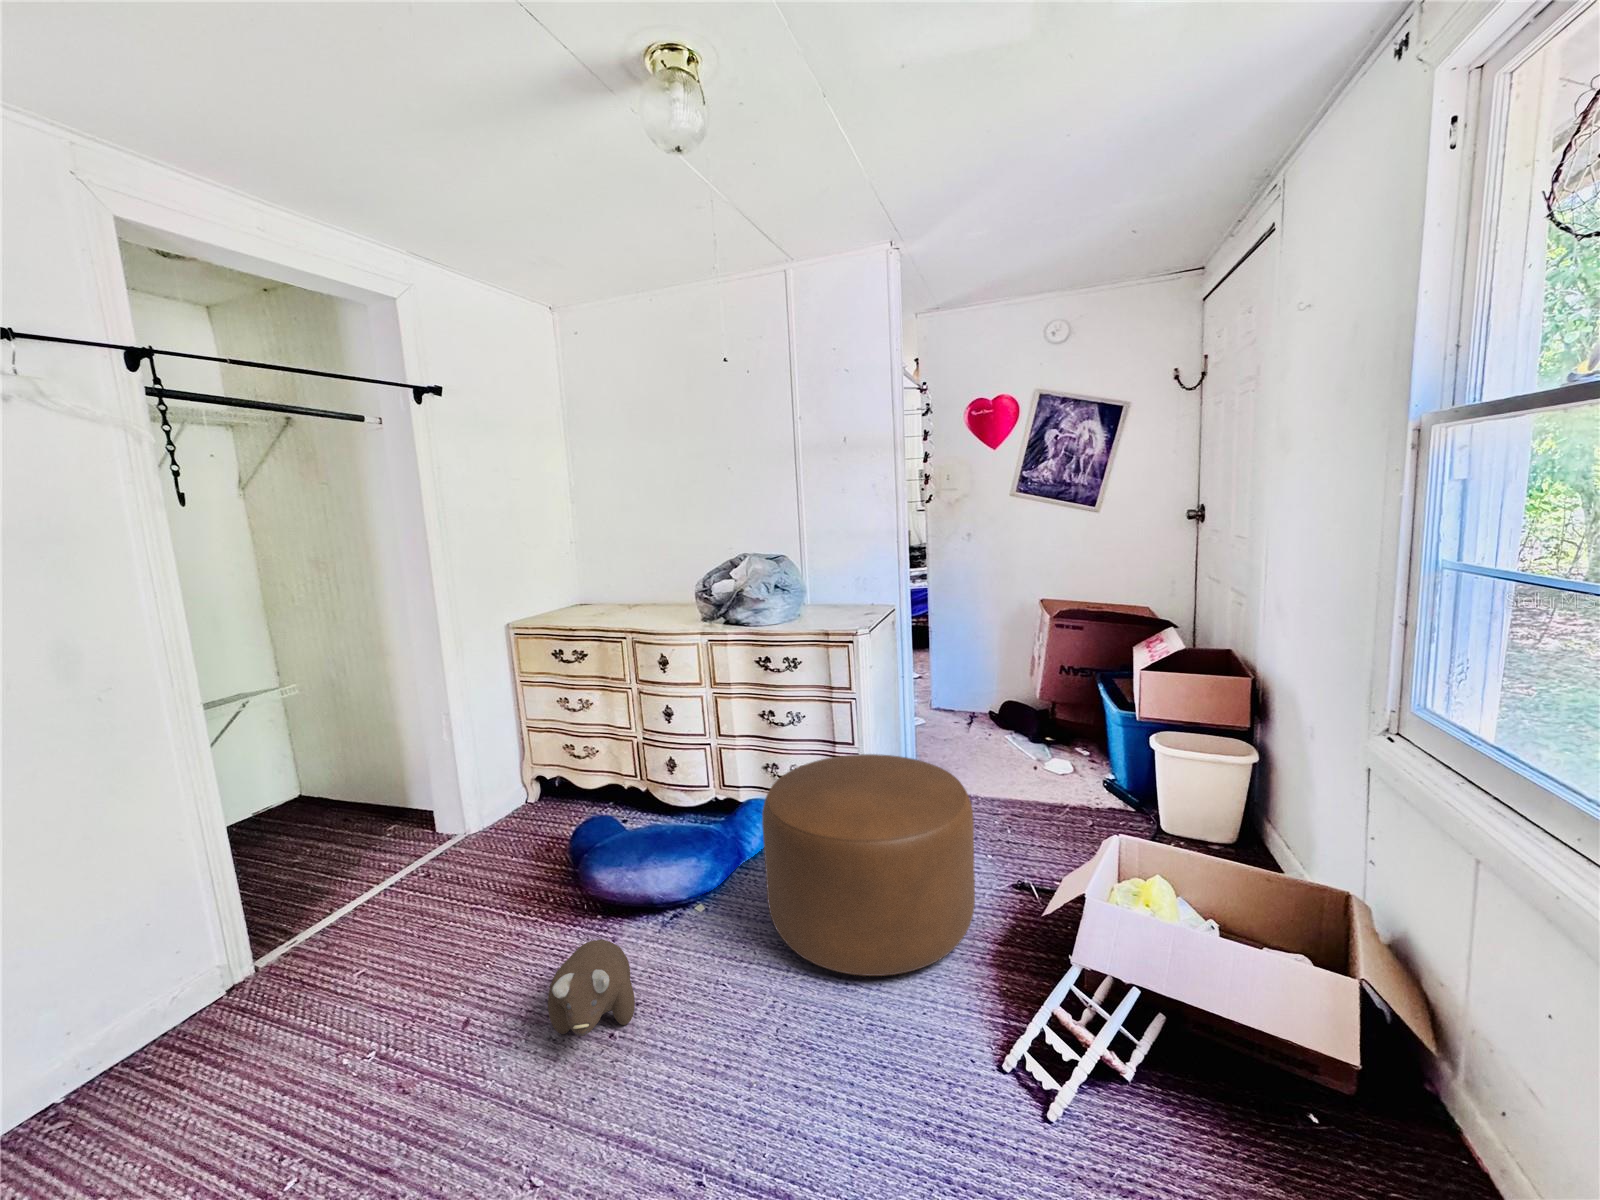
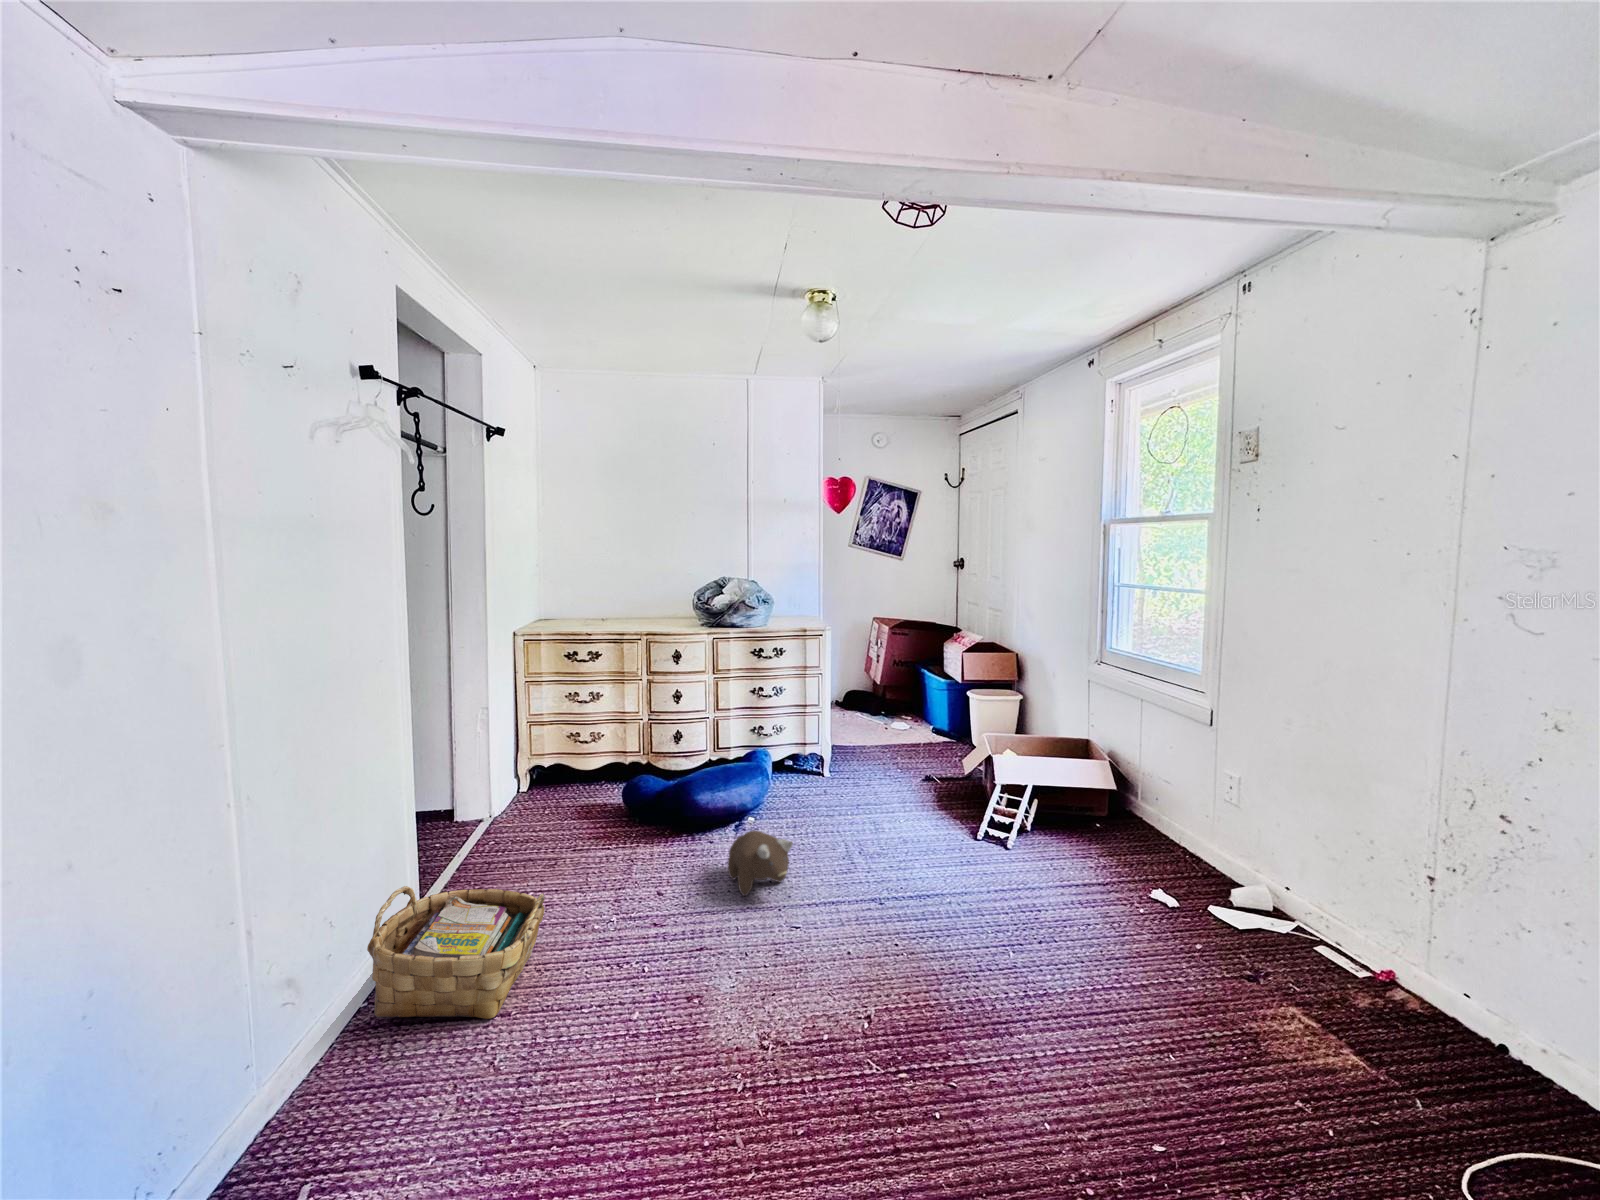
ottoman: present [762,754,975,976] -> none [804,706,938,830]
woven basket: none [78,936,296,1126] -> present [367,886,545,1019]

